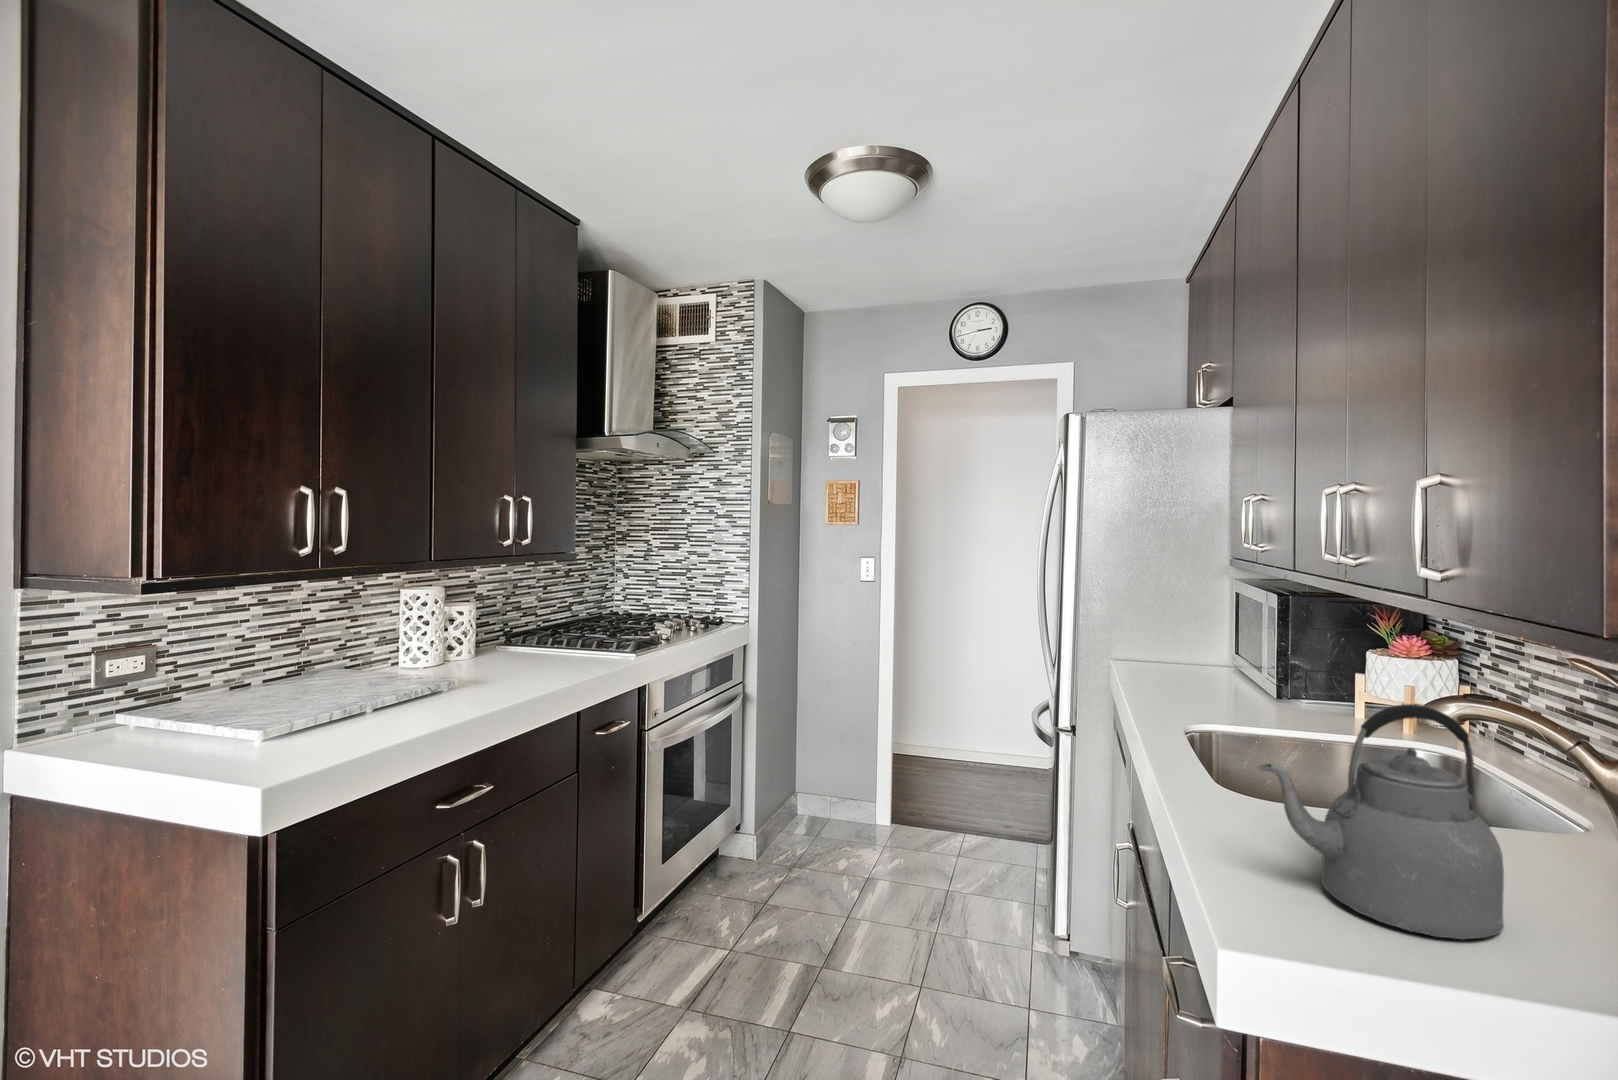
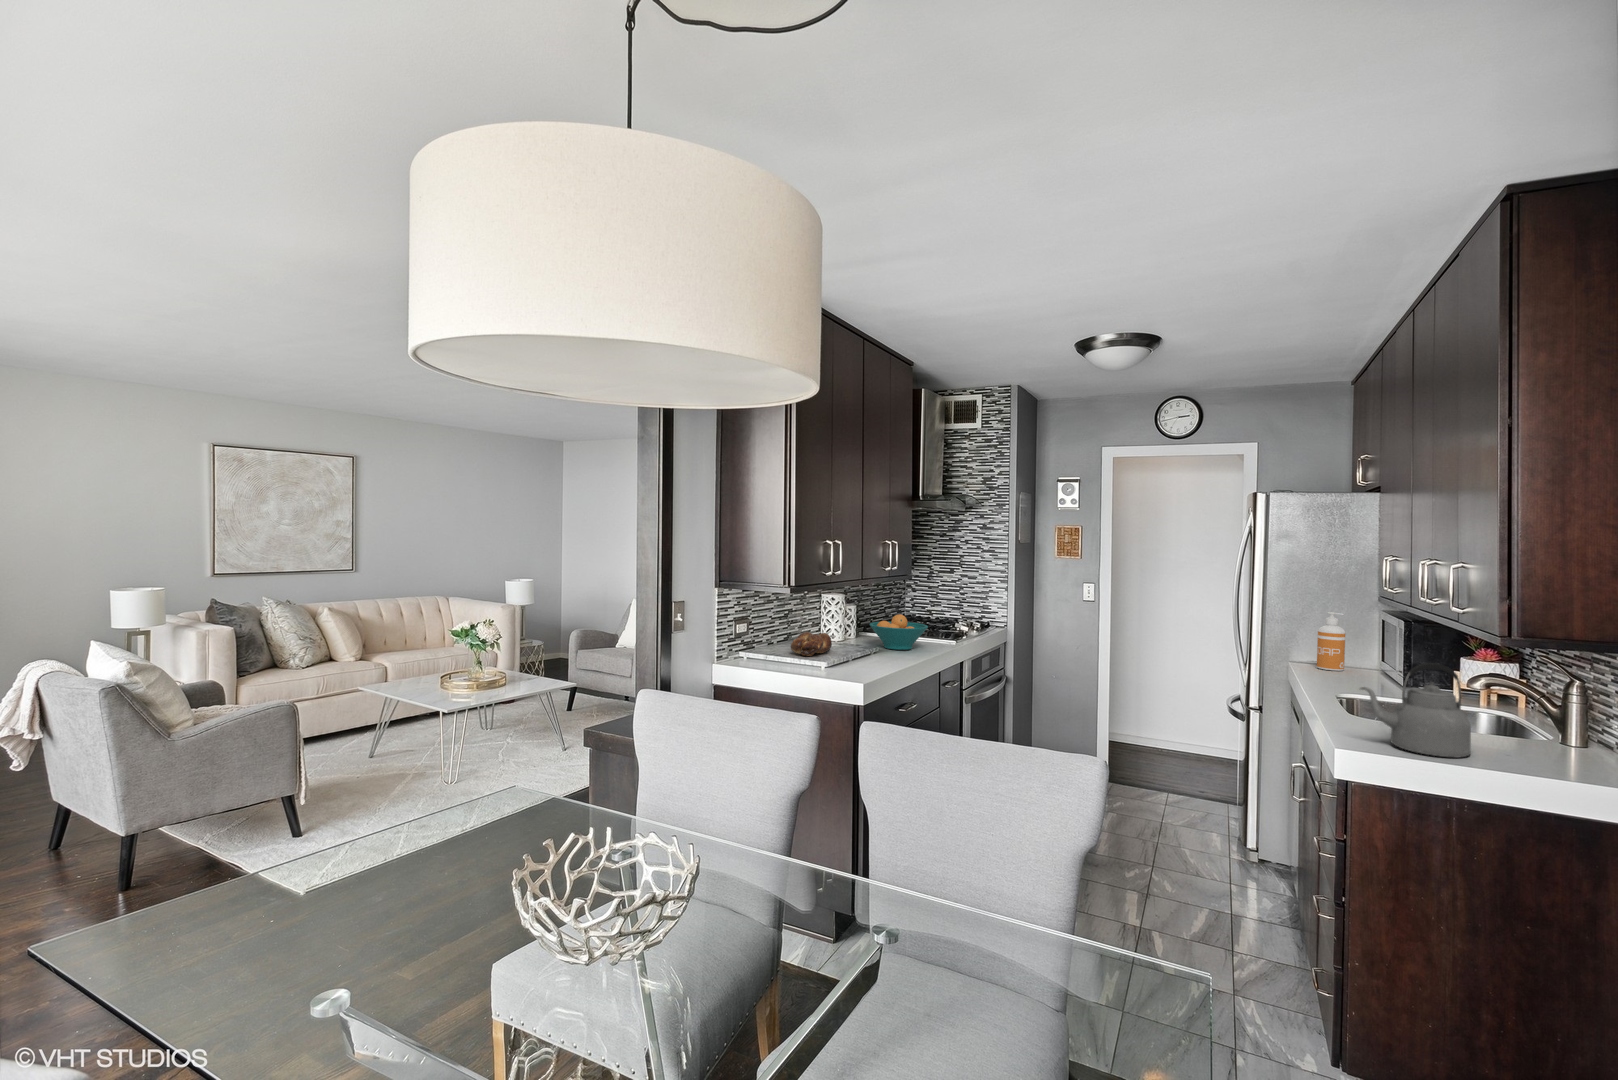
soap dispenser: none [1148,589,1187,677] -> present [1317,612,1345,671]
fruit bowl: none [464,615,569,675] -> present [870,614,928,650]
bread loaf: none [262,655,375,702] -> present [791,632,832,656]

